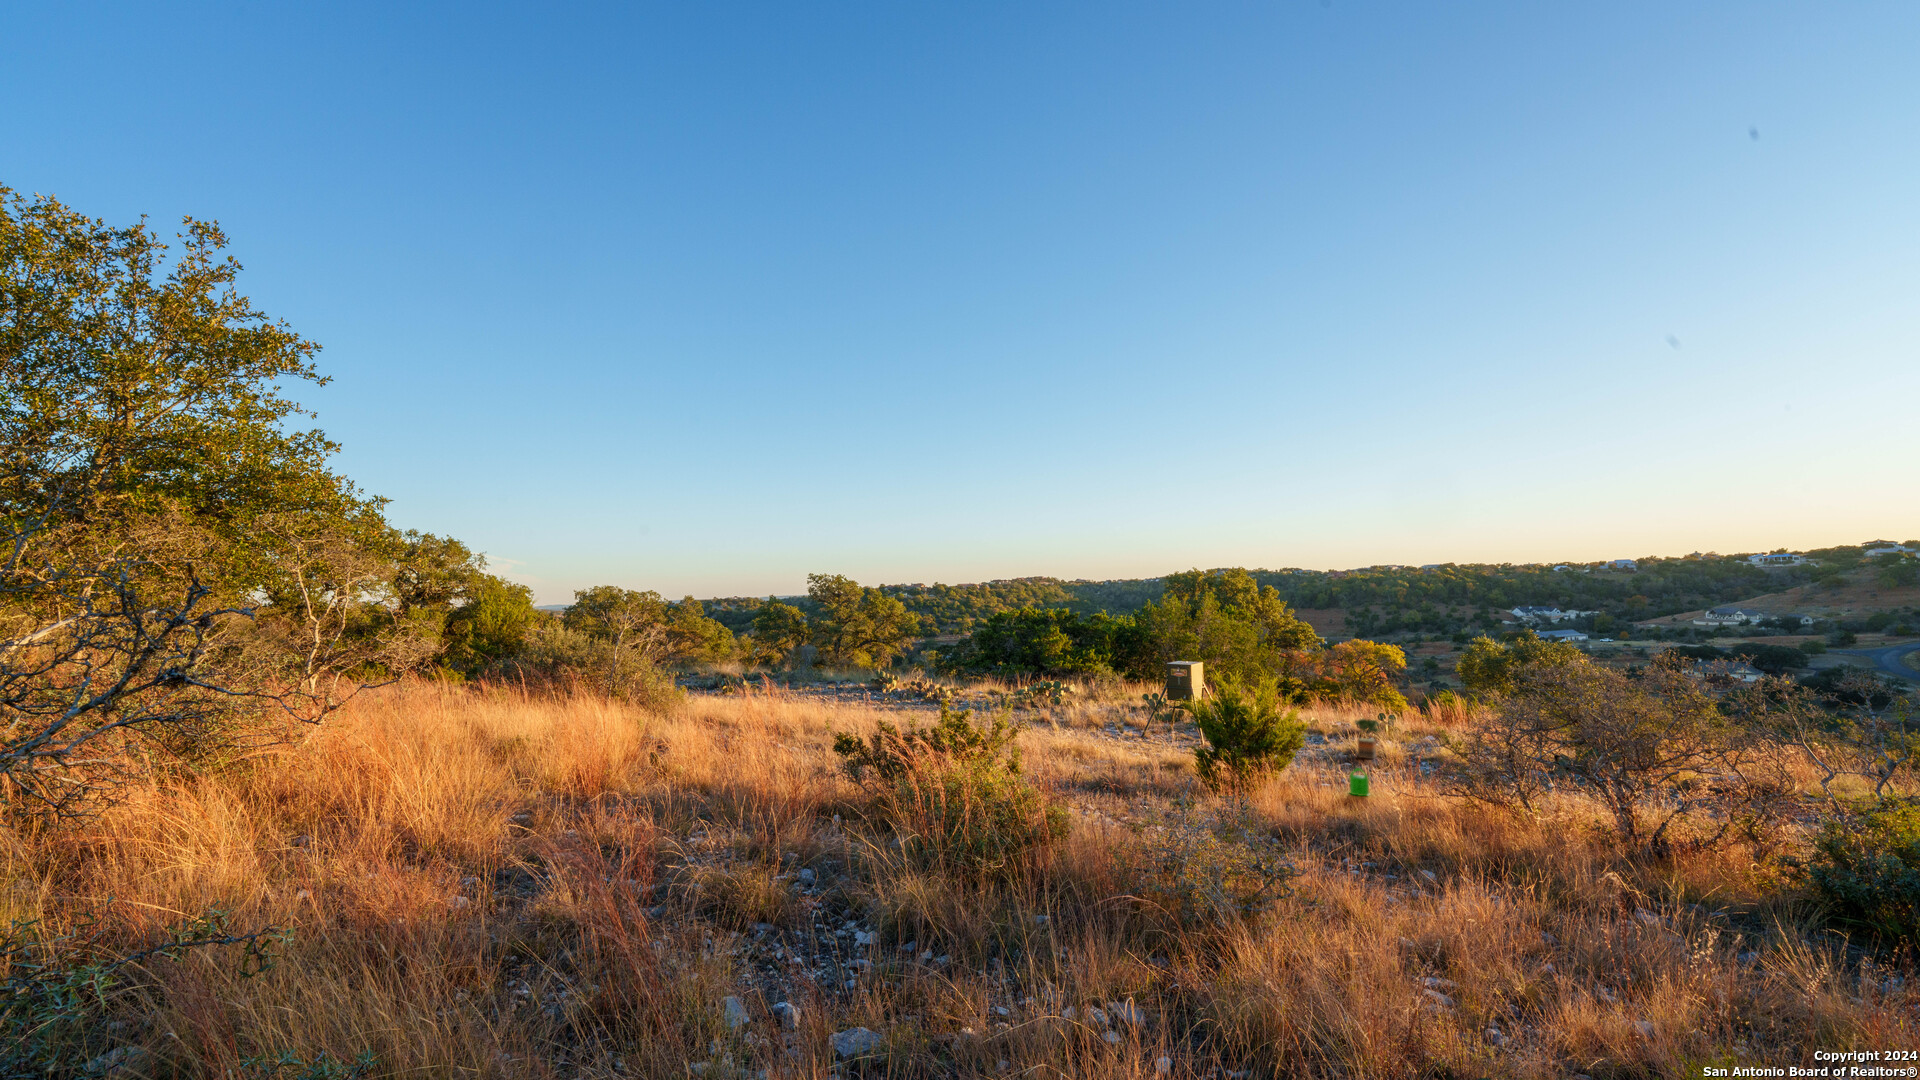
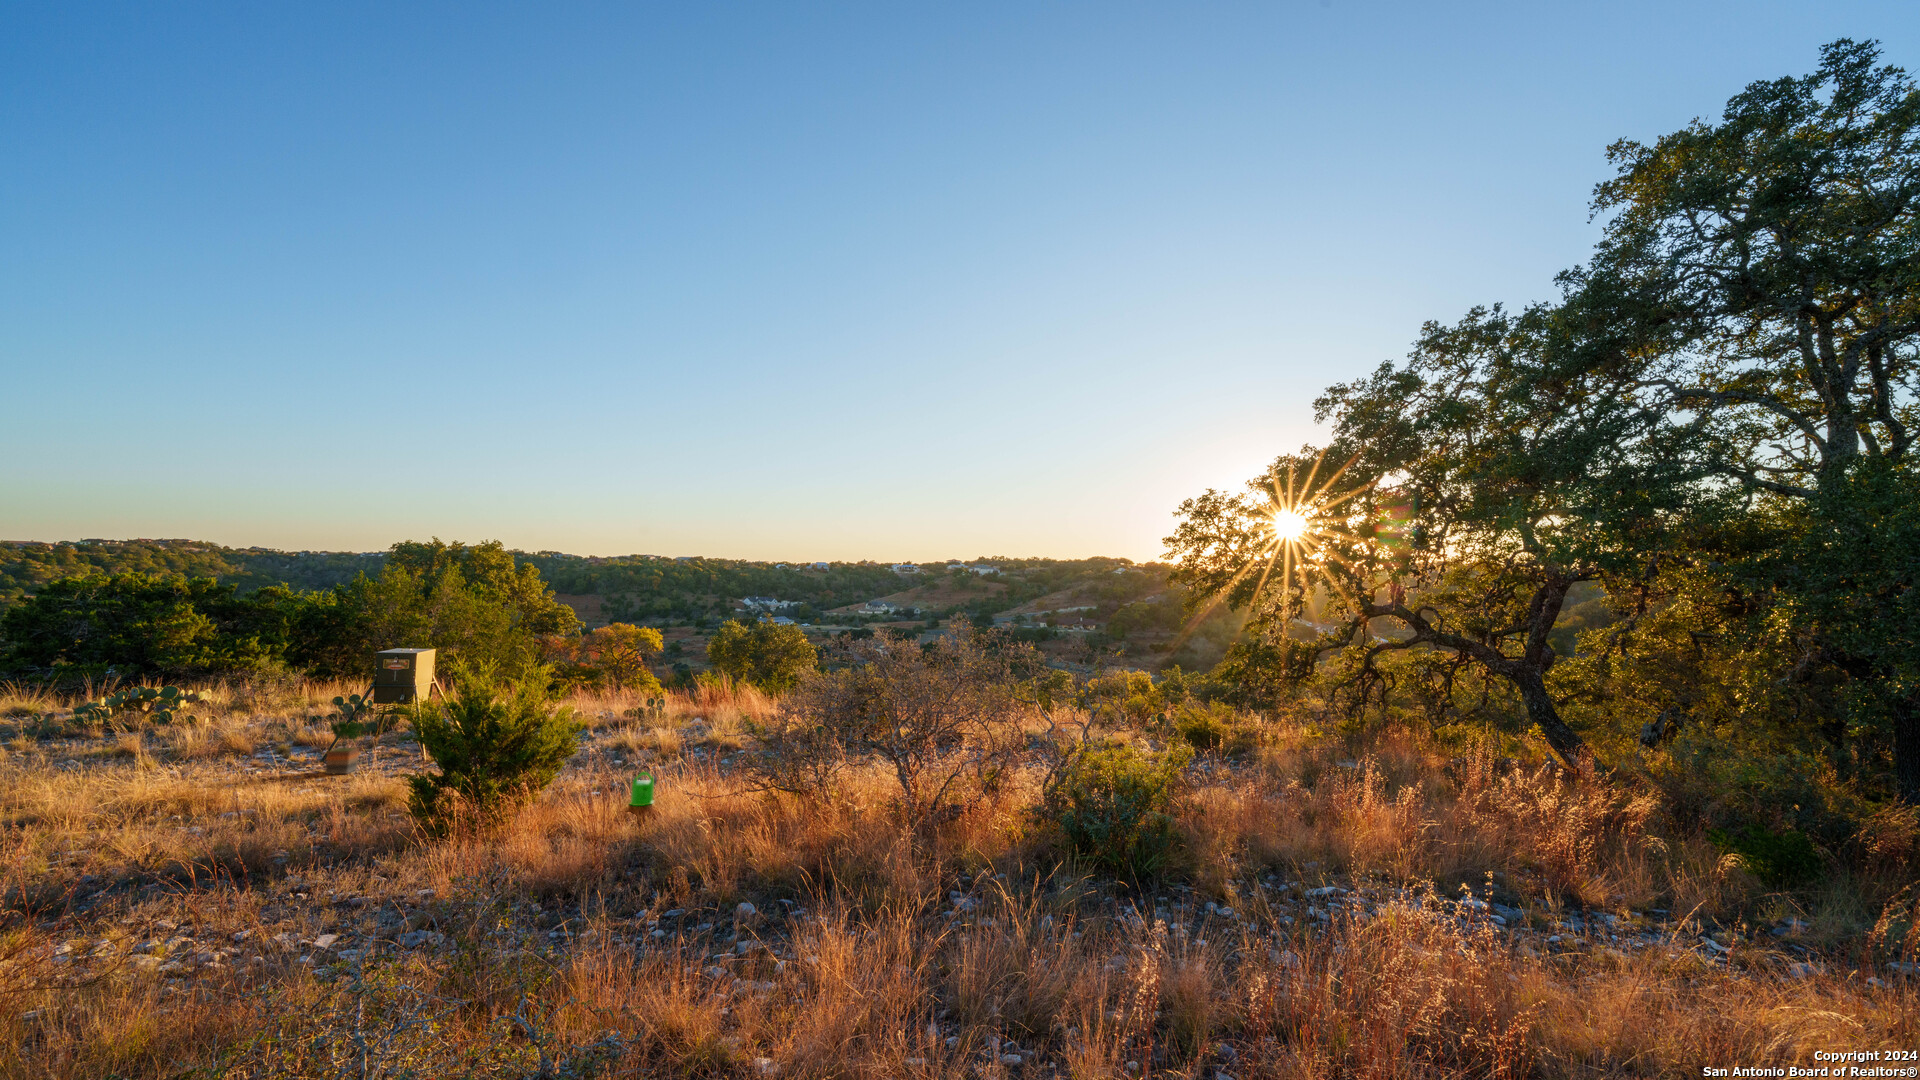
potted tree: present [1355,719,1380,759] -> present [325,722,367,774]

